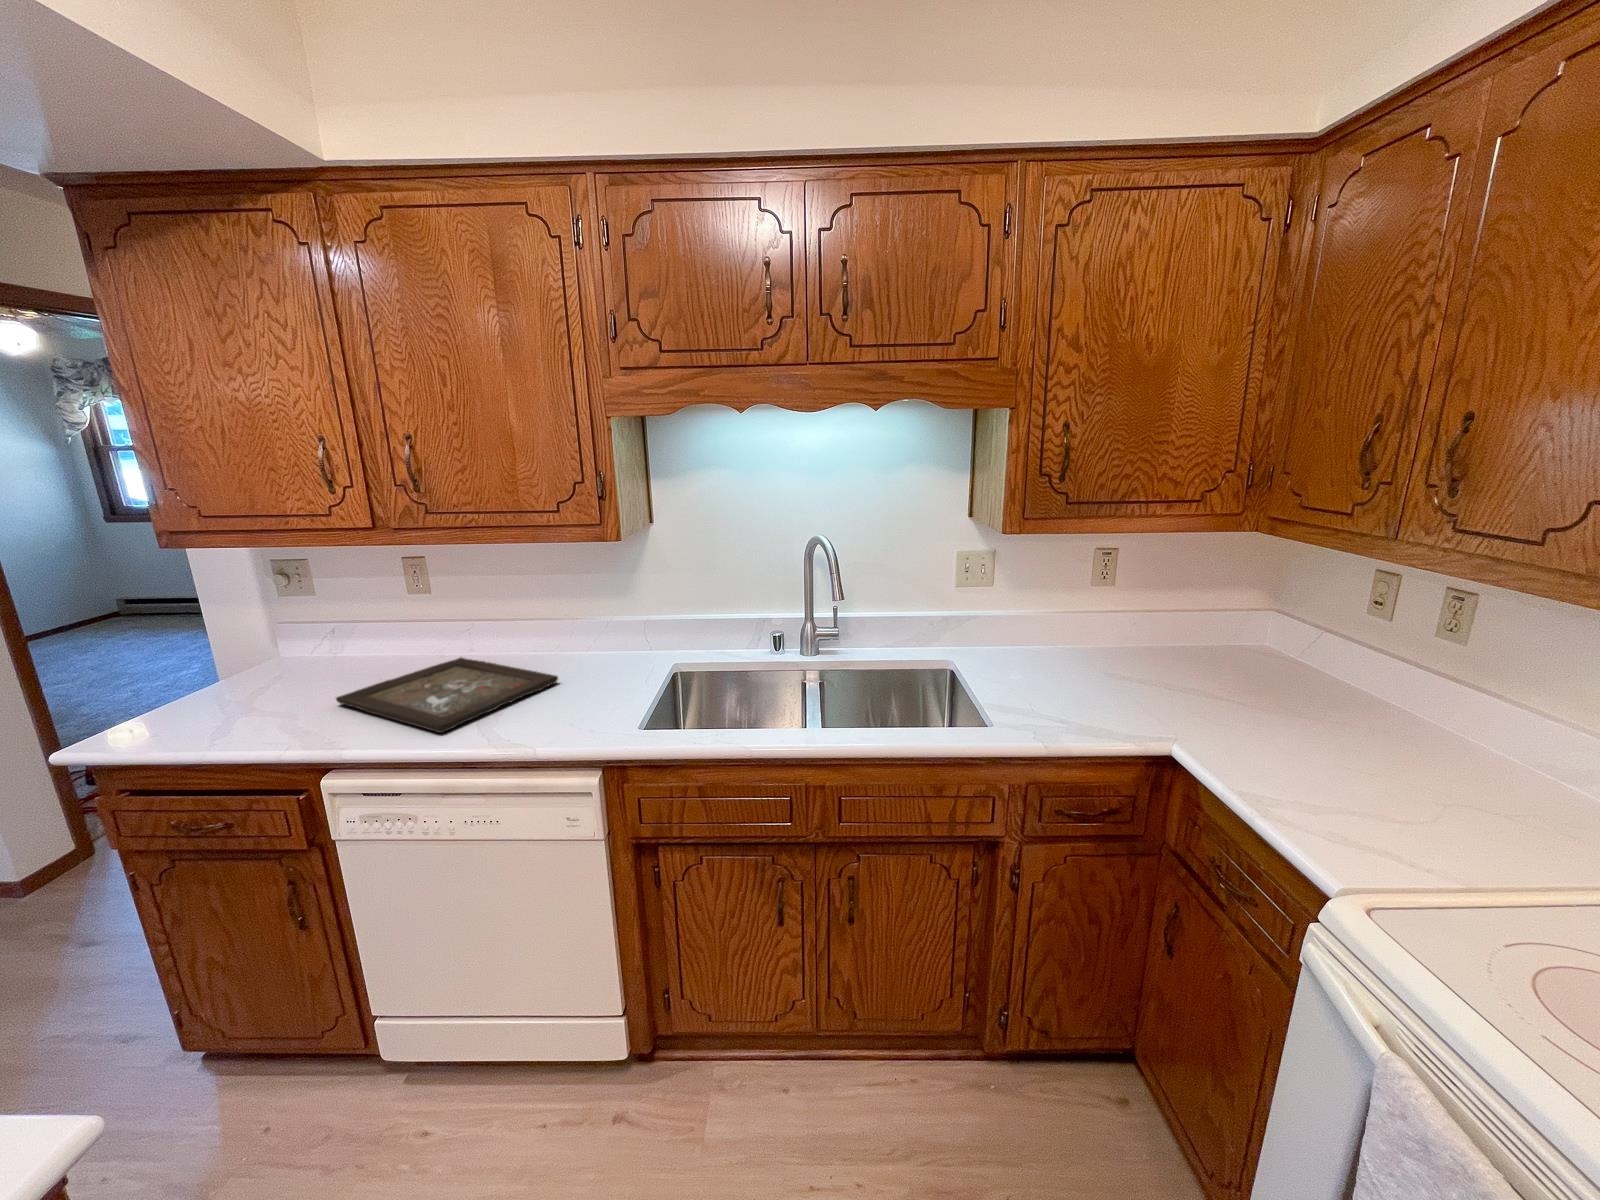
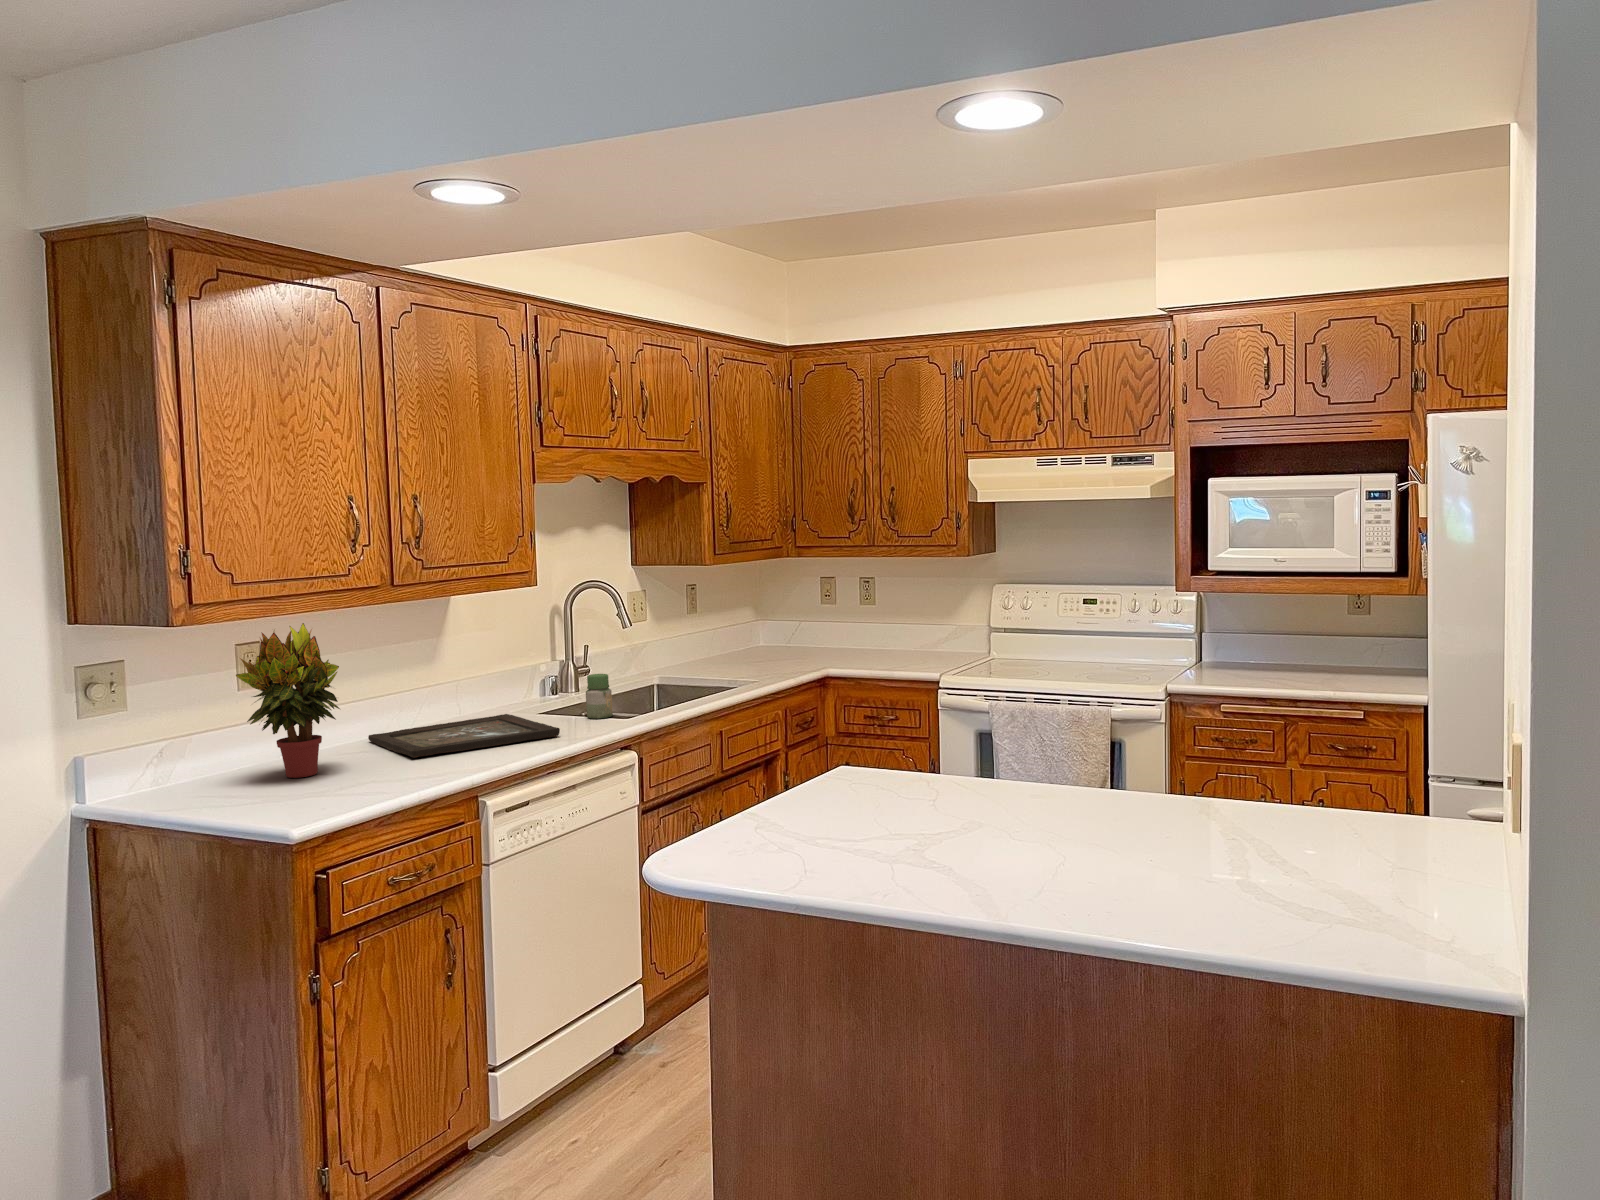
potted plant: none [225,554,335,690] -> present [236,623,340,778]
jar: none [563,665,600,724] -> present [586,674,613,719]

